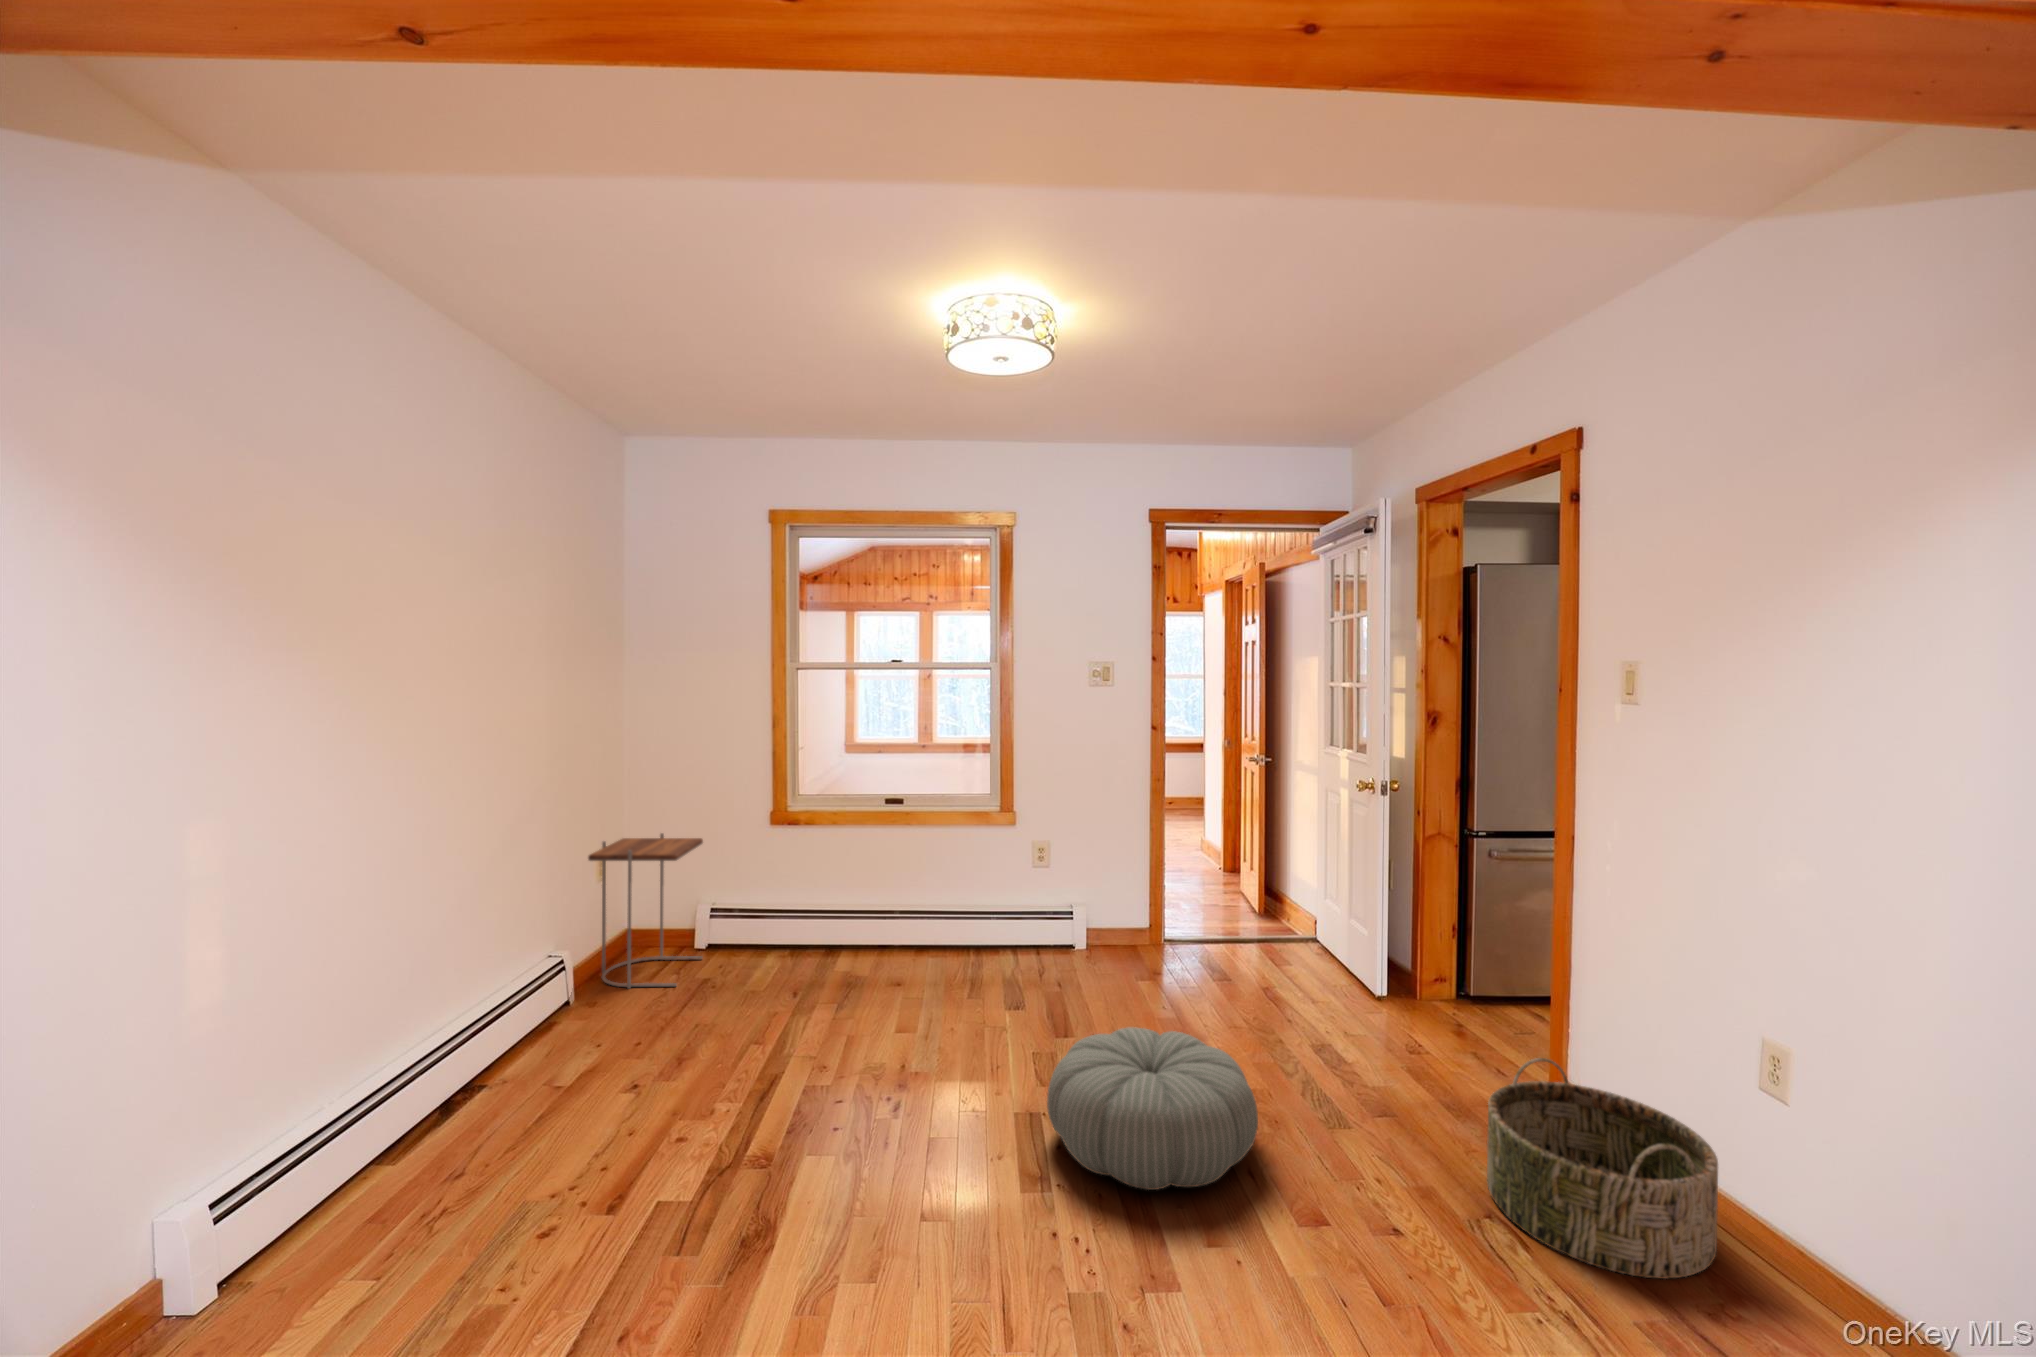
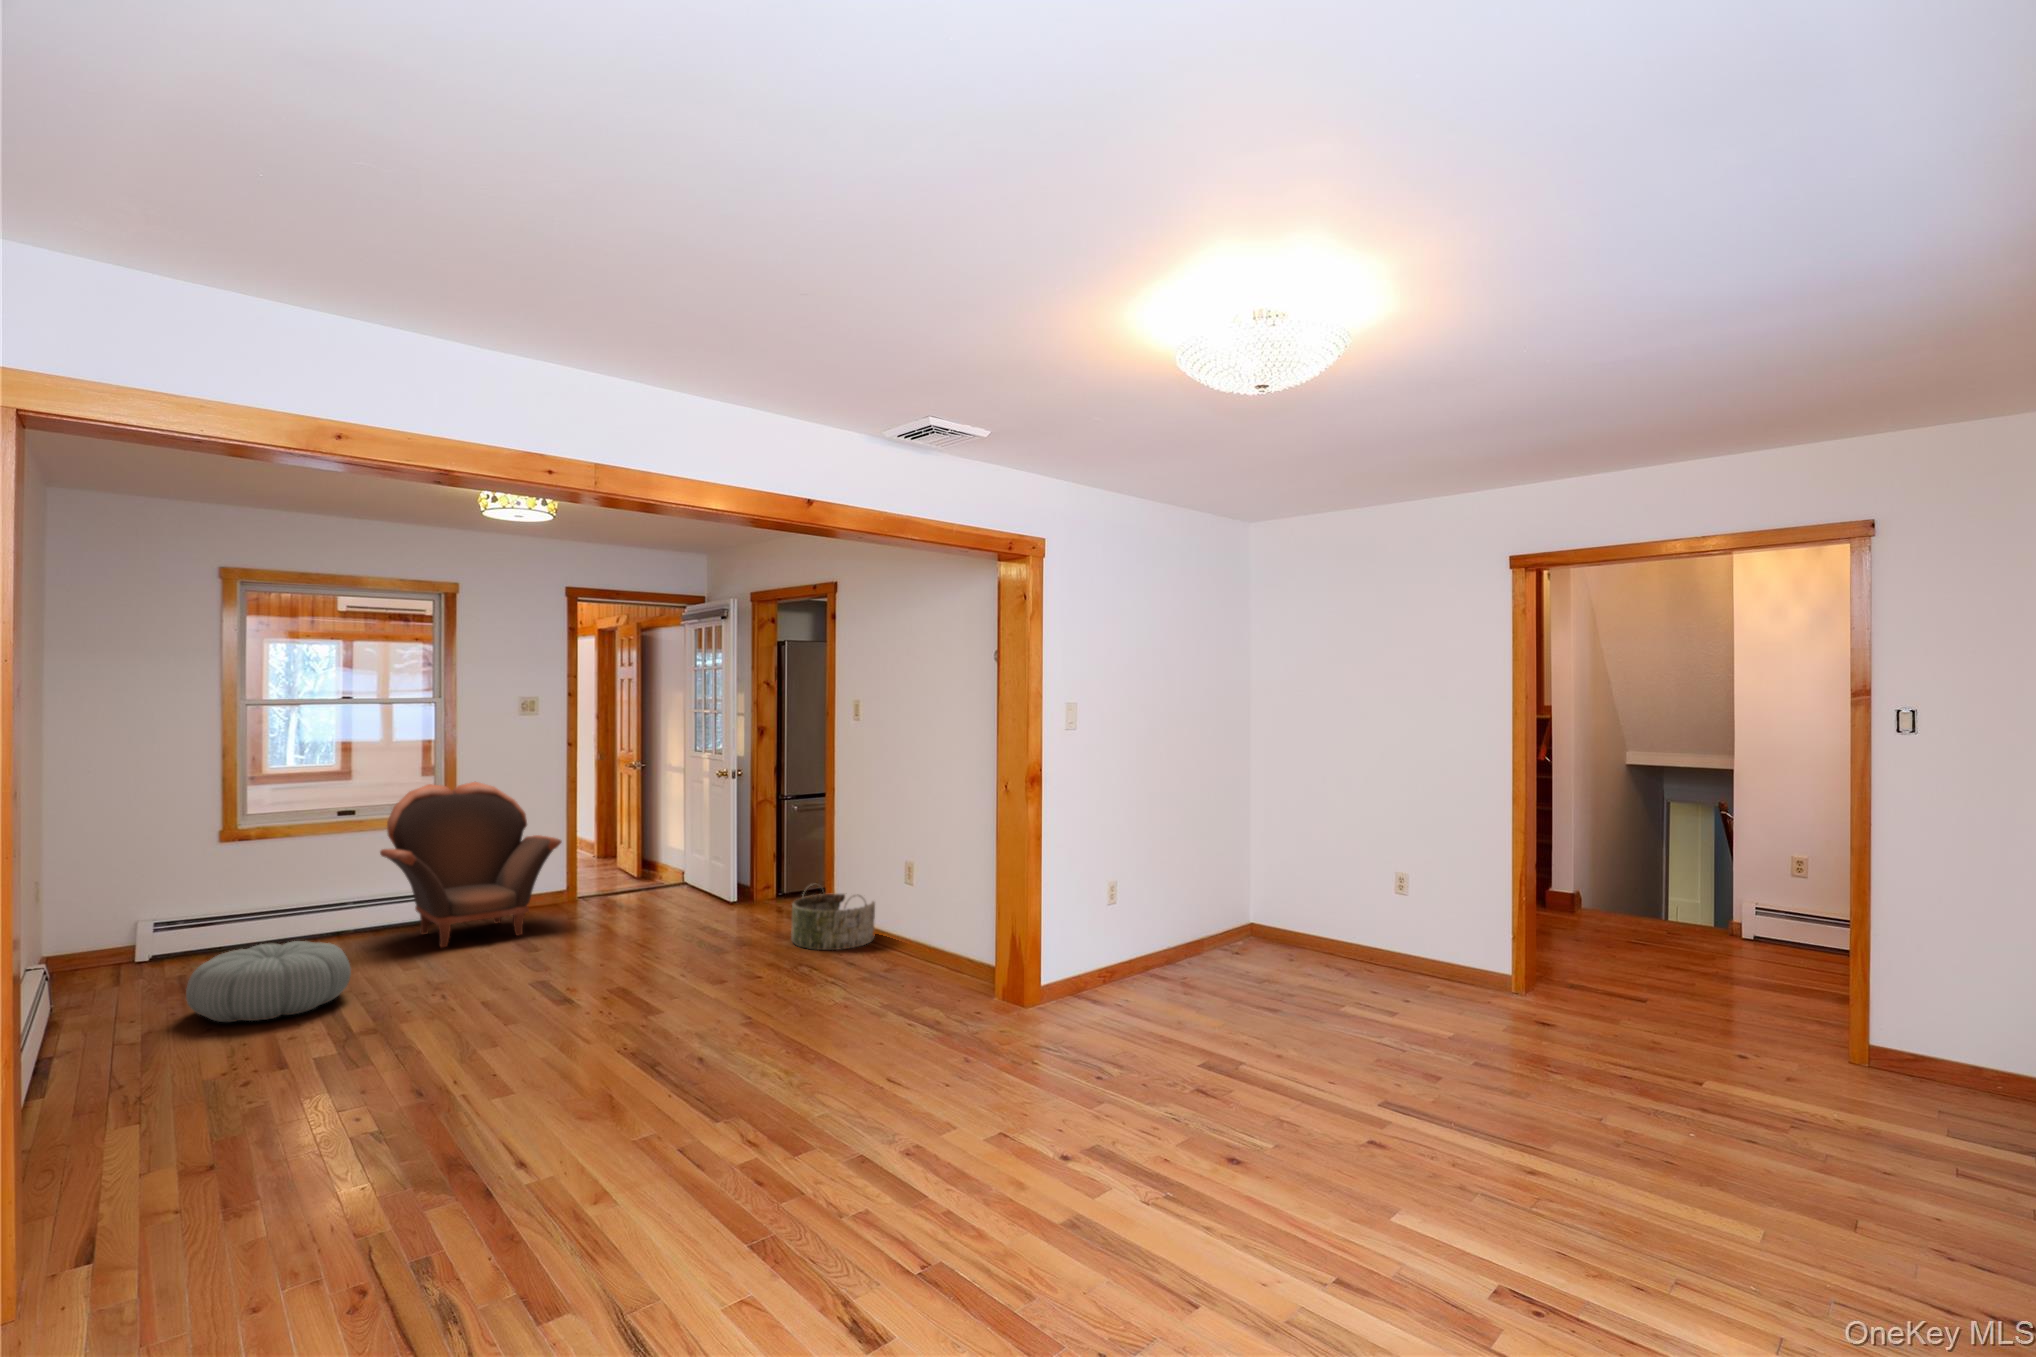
armchair: none [897,772,1109,1006] -> present [380,782,561,947]
side table: present [588,833,703,989] -> none [50,857,163,992]
pouf: present [1047,1027,1258,1190] -> present [186,941,351,1022]

